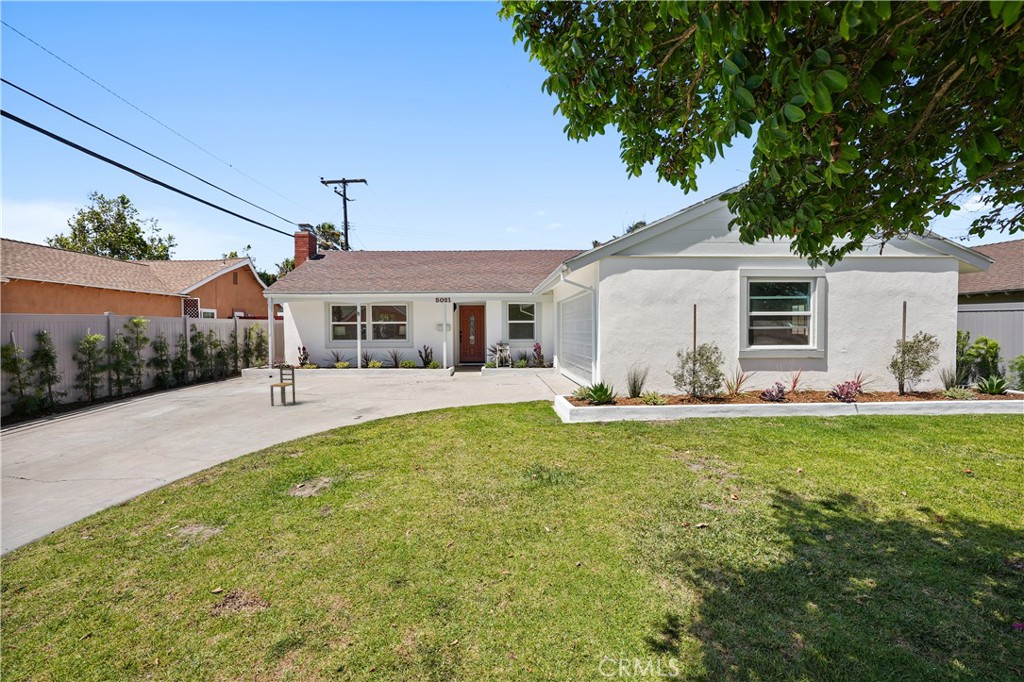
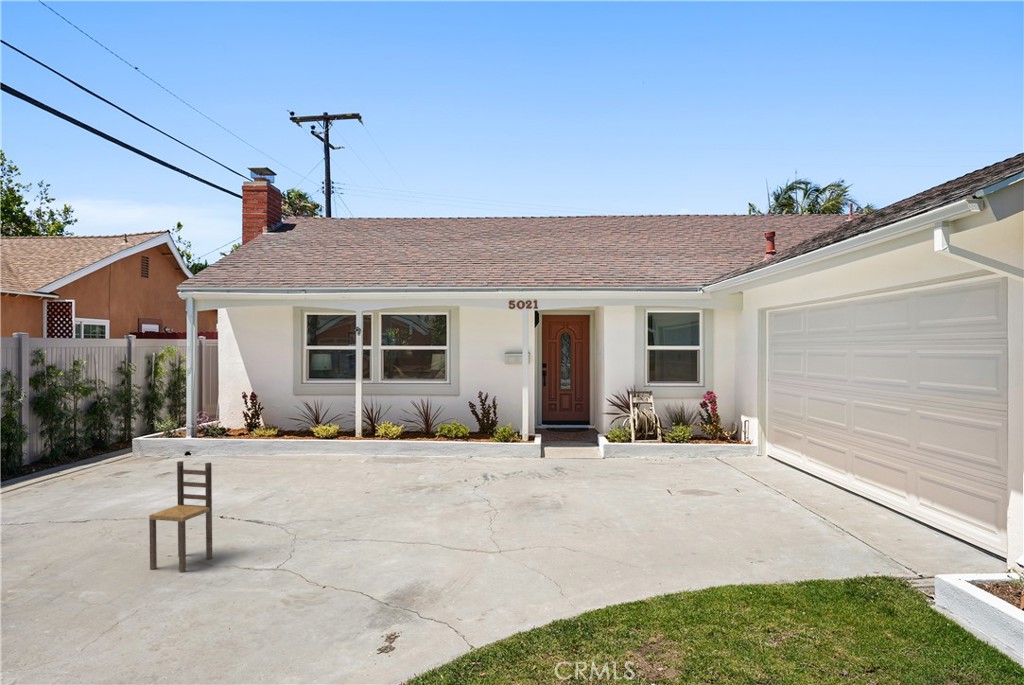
bench: present [185,360,225,384] -> none [11,424,94,472]

